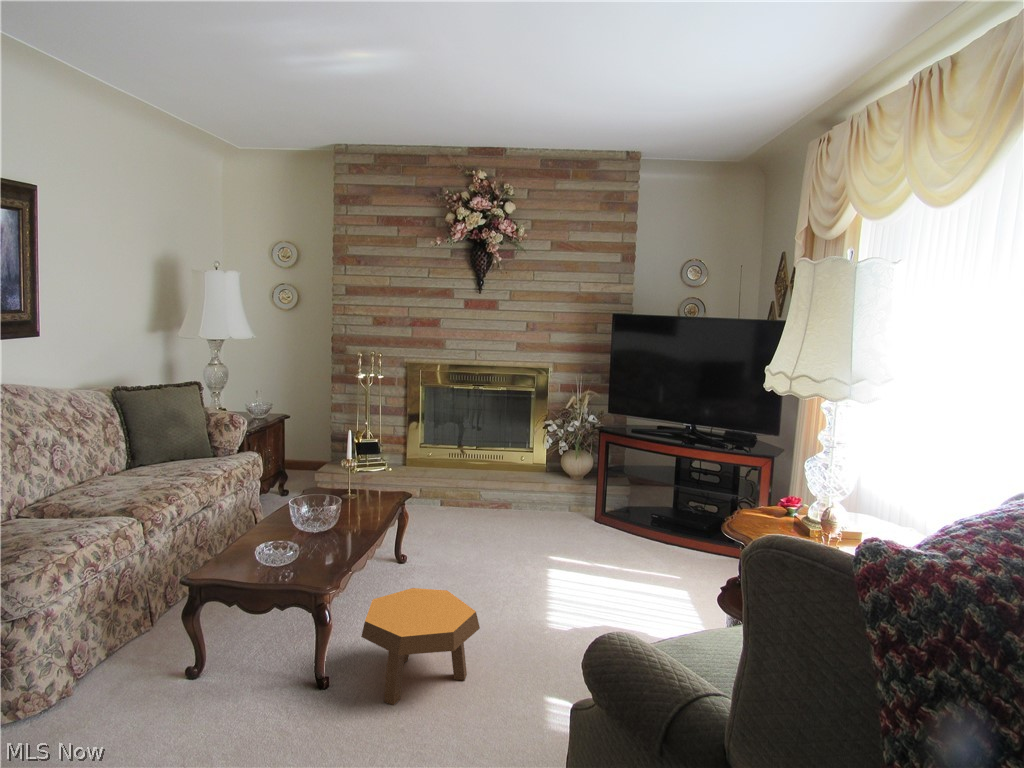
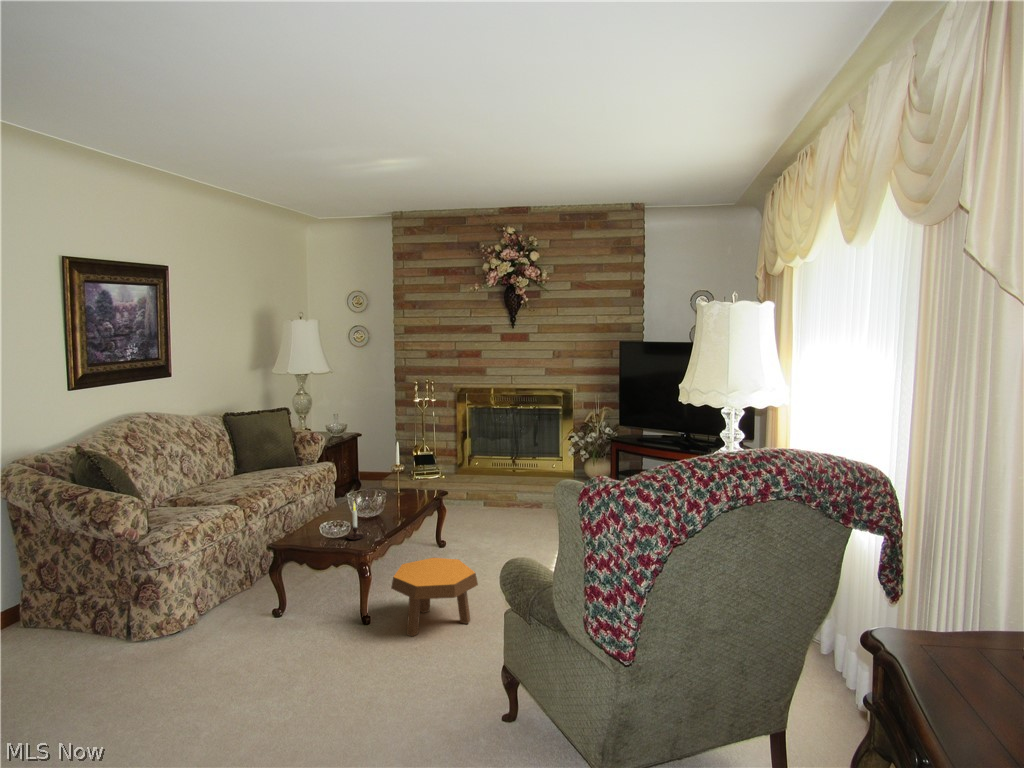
candle: none [296,516,327,569] -> present [347,502,367,540]

